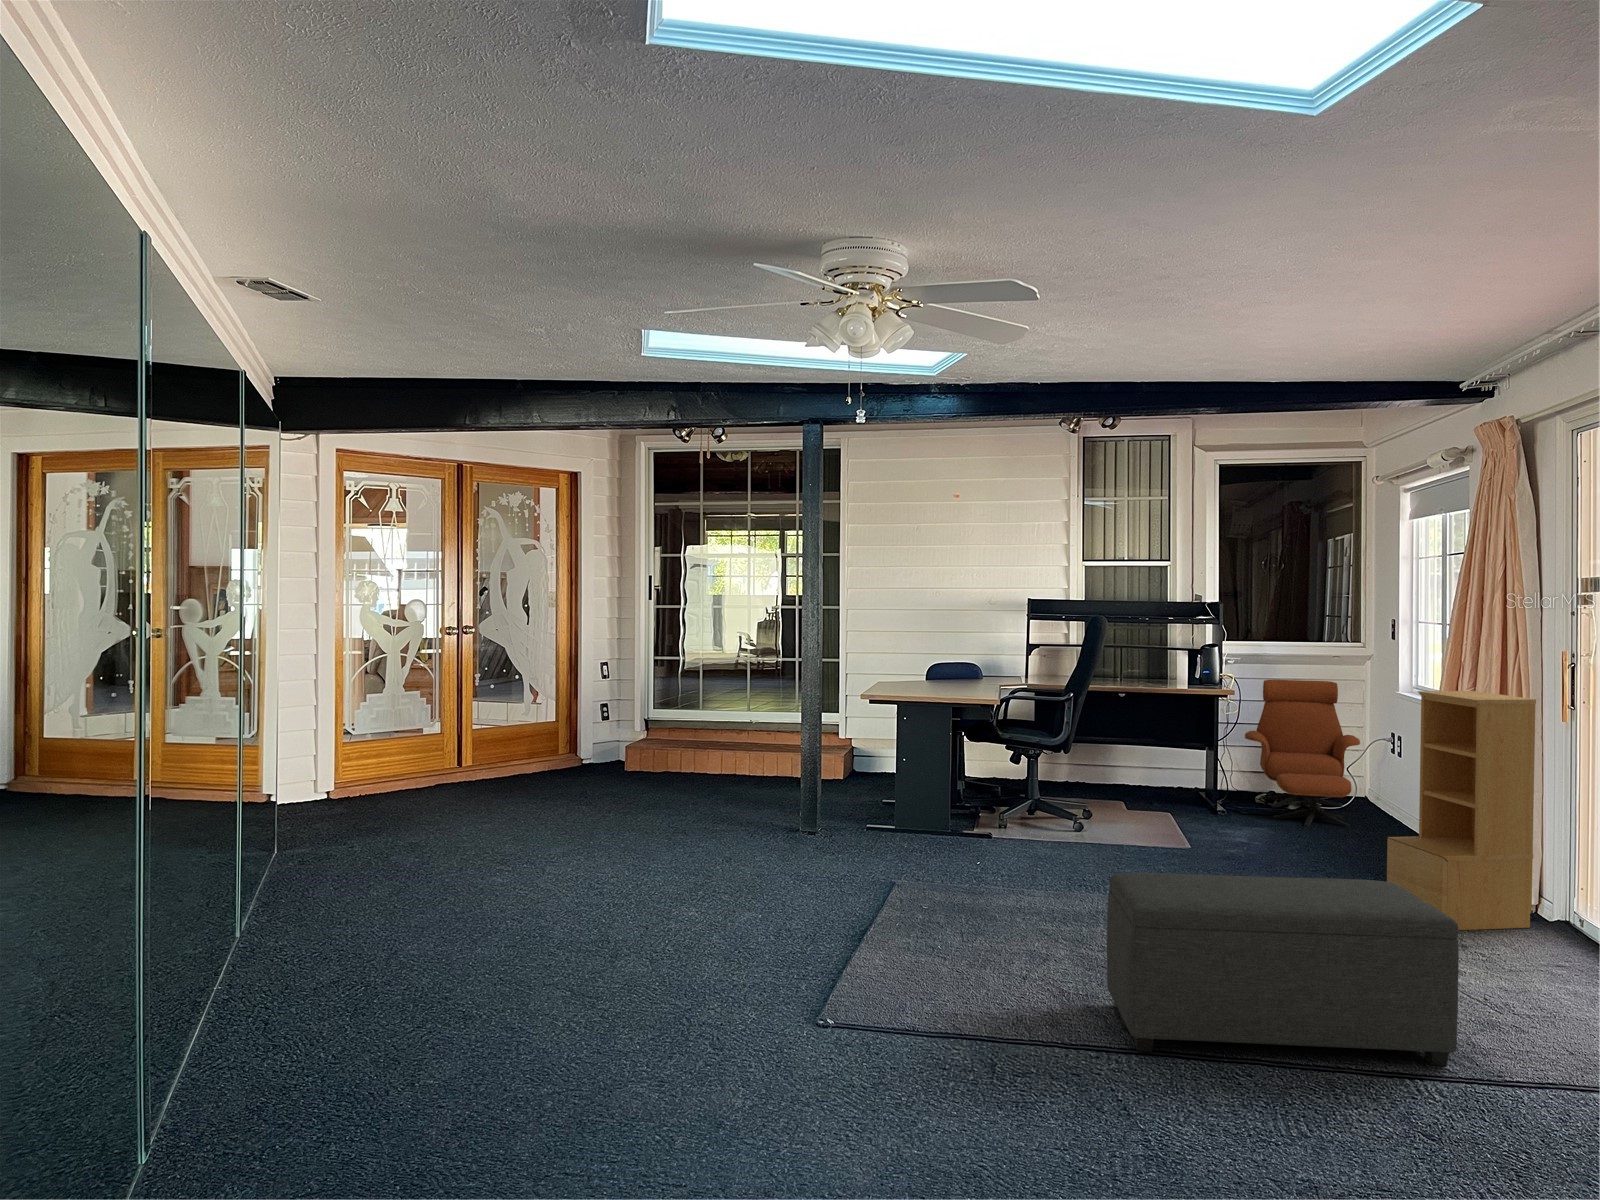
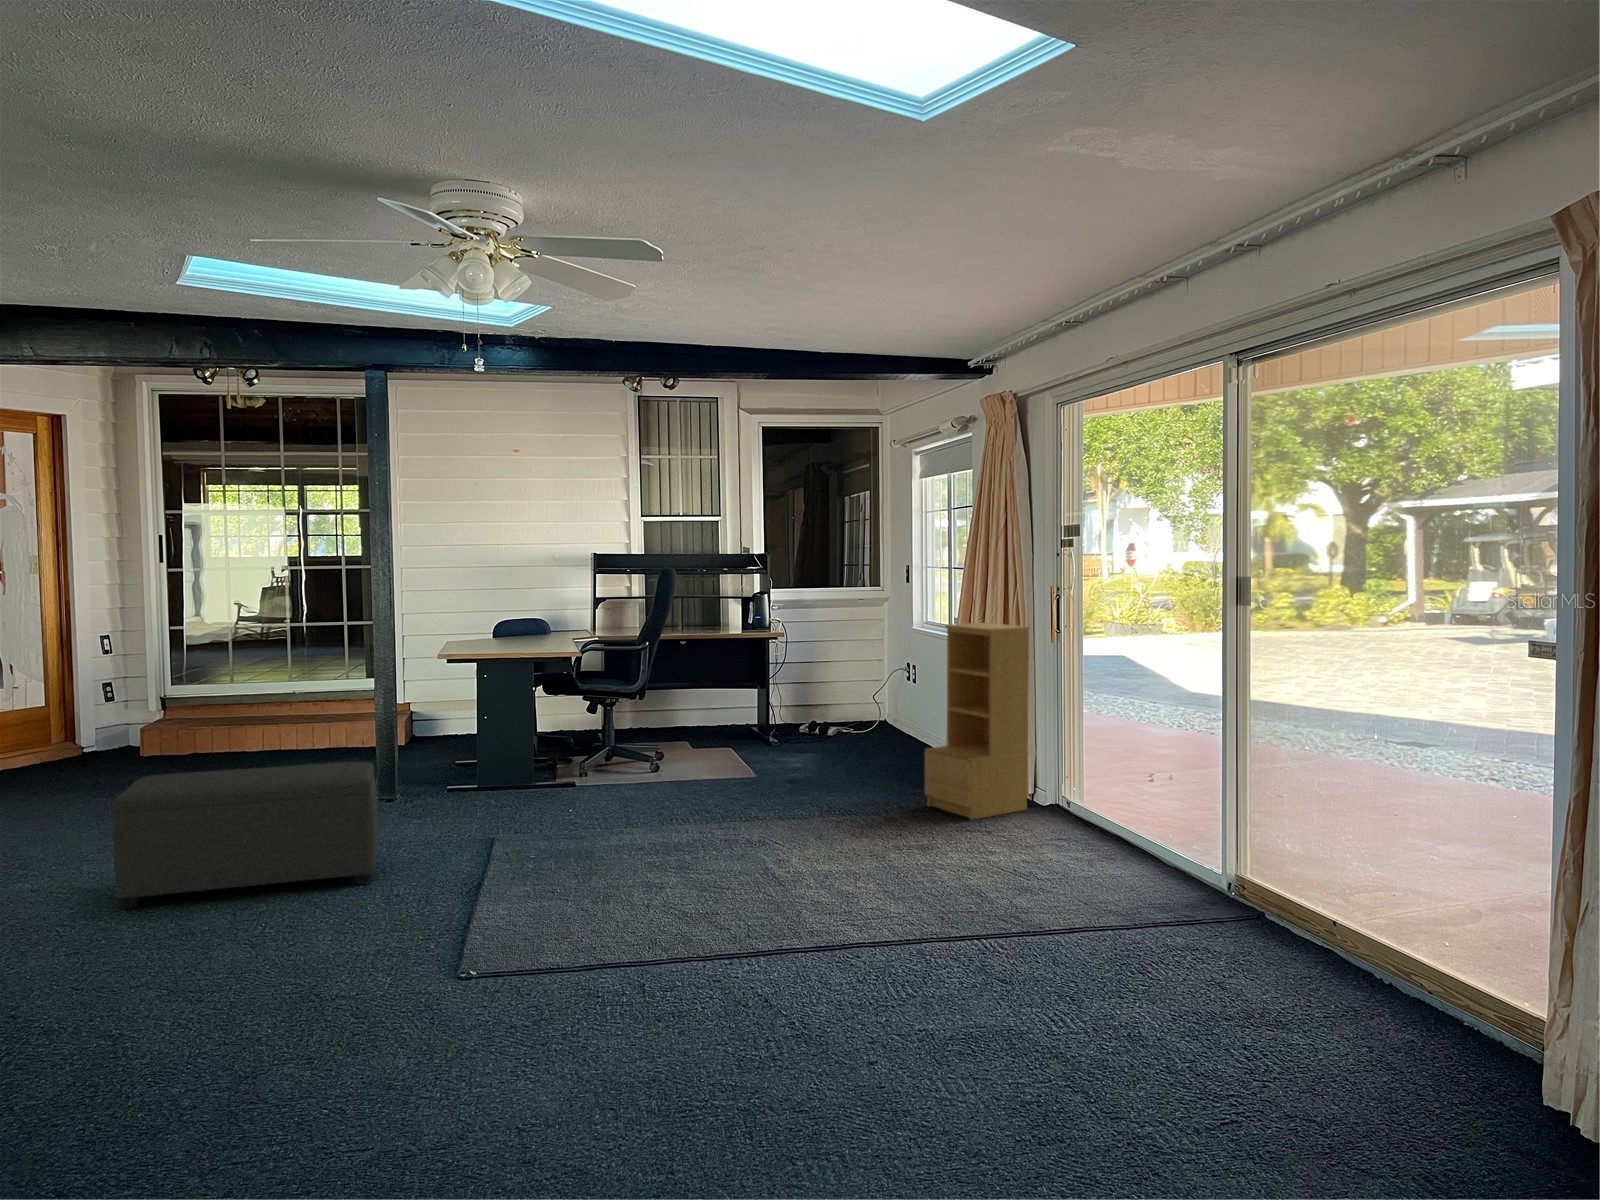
lounge chair: present [1245,680,1360,827] -> none [794,621,886,749]
ottoman: present [1107,873,1459,1066] -> present [112,762,378,909]

